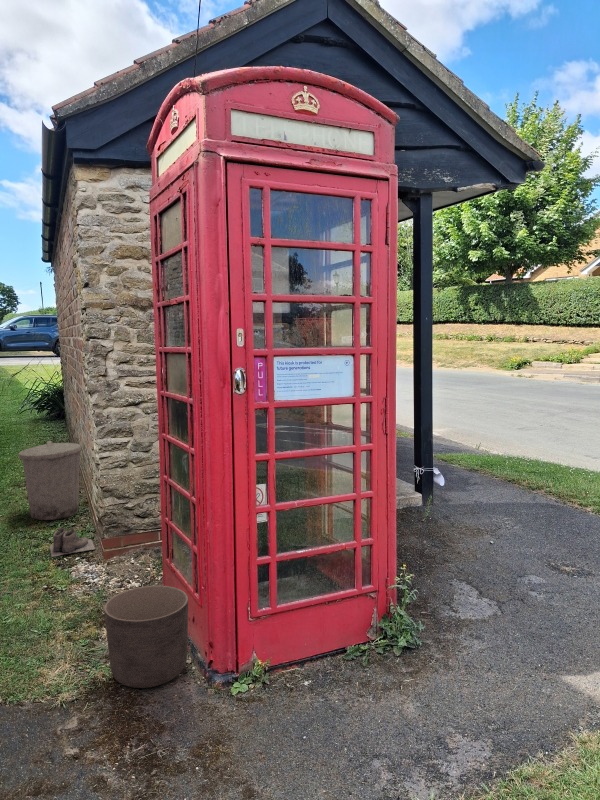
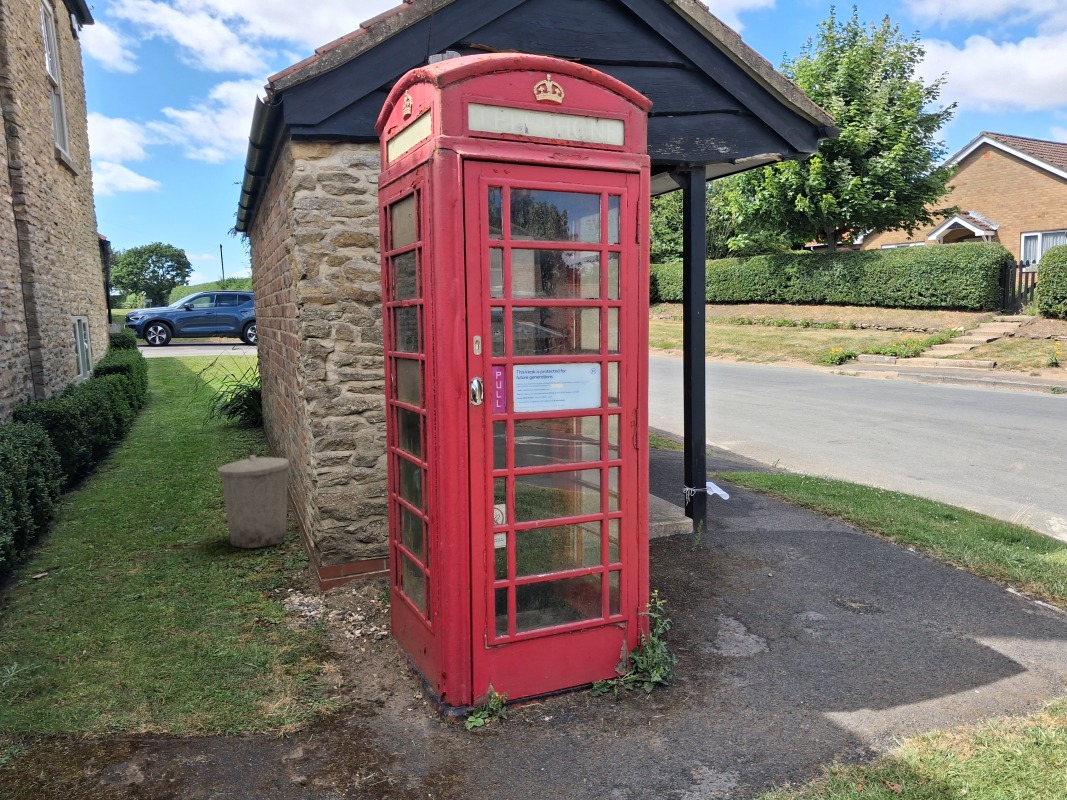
boots: present [50,527,95,557] -> none [257,555,309,588]
planter: present [104,586,188,688] -> none [332,612,420,718]

